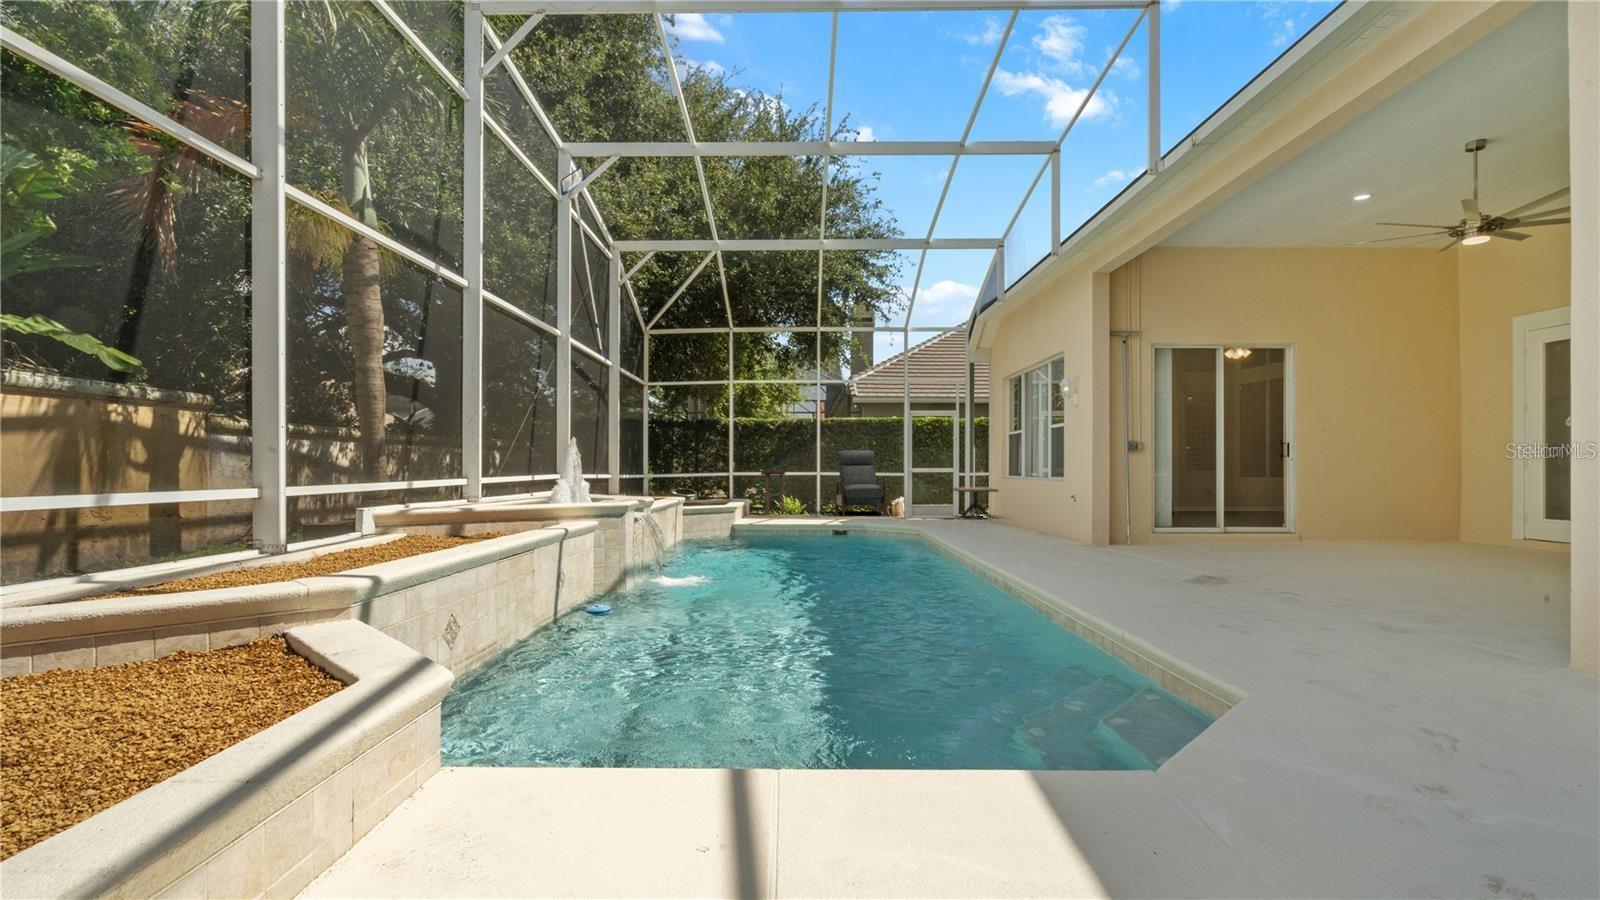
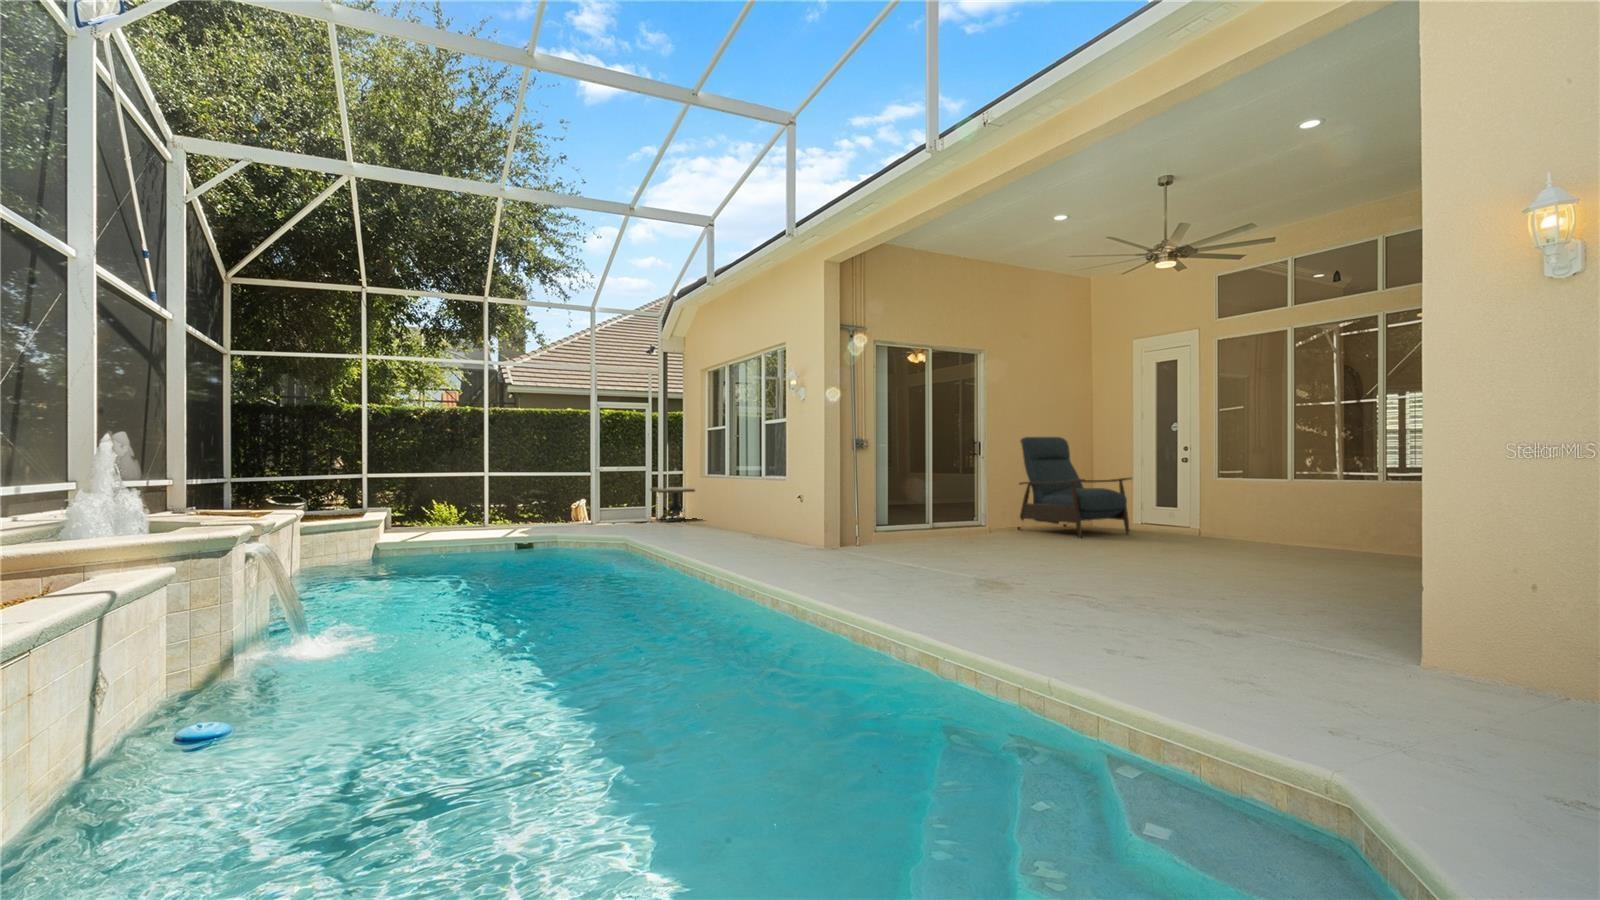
chair: present [836,450,887,516] -> present [1018,437,1132,539]
stool: present [761,471,785,515] -> none [405,471,441,527]

